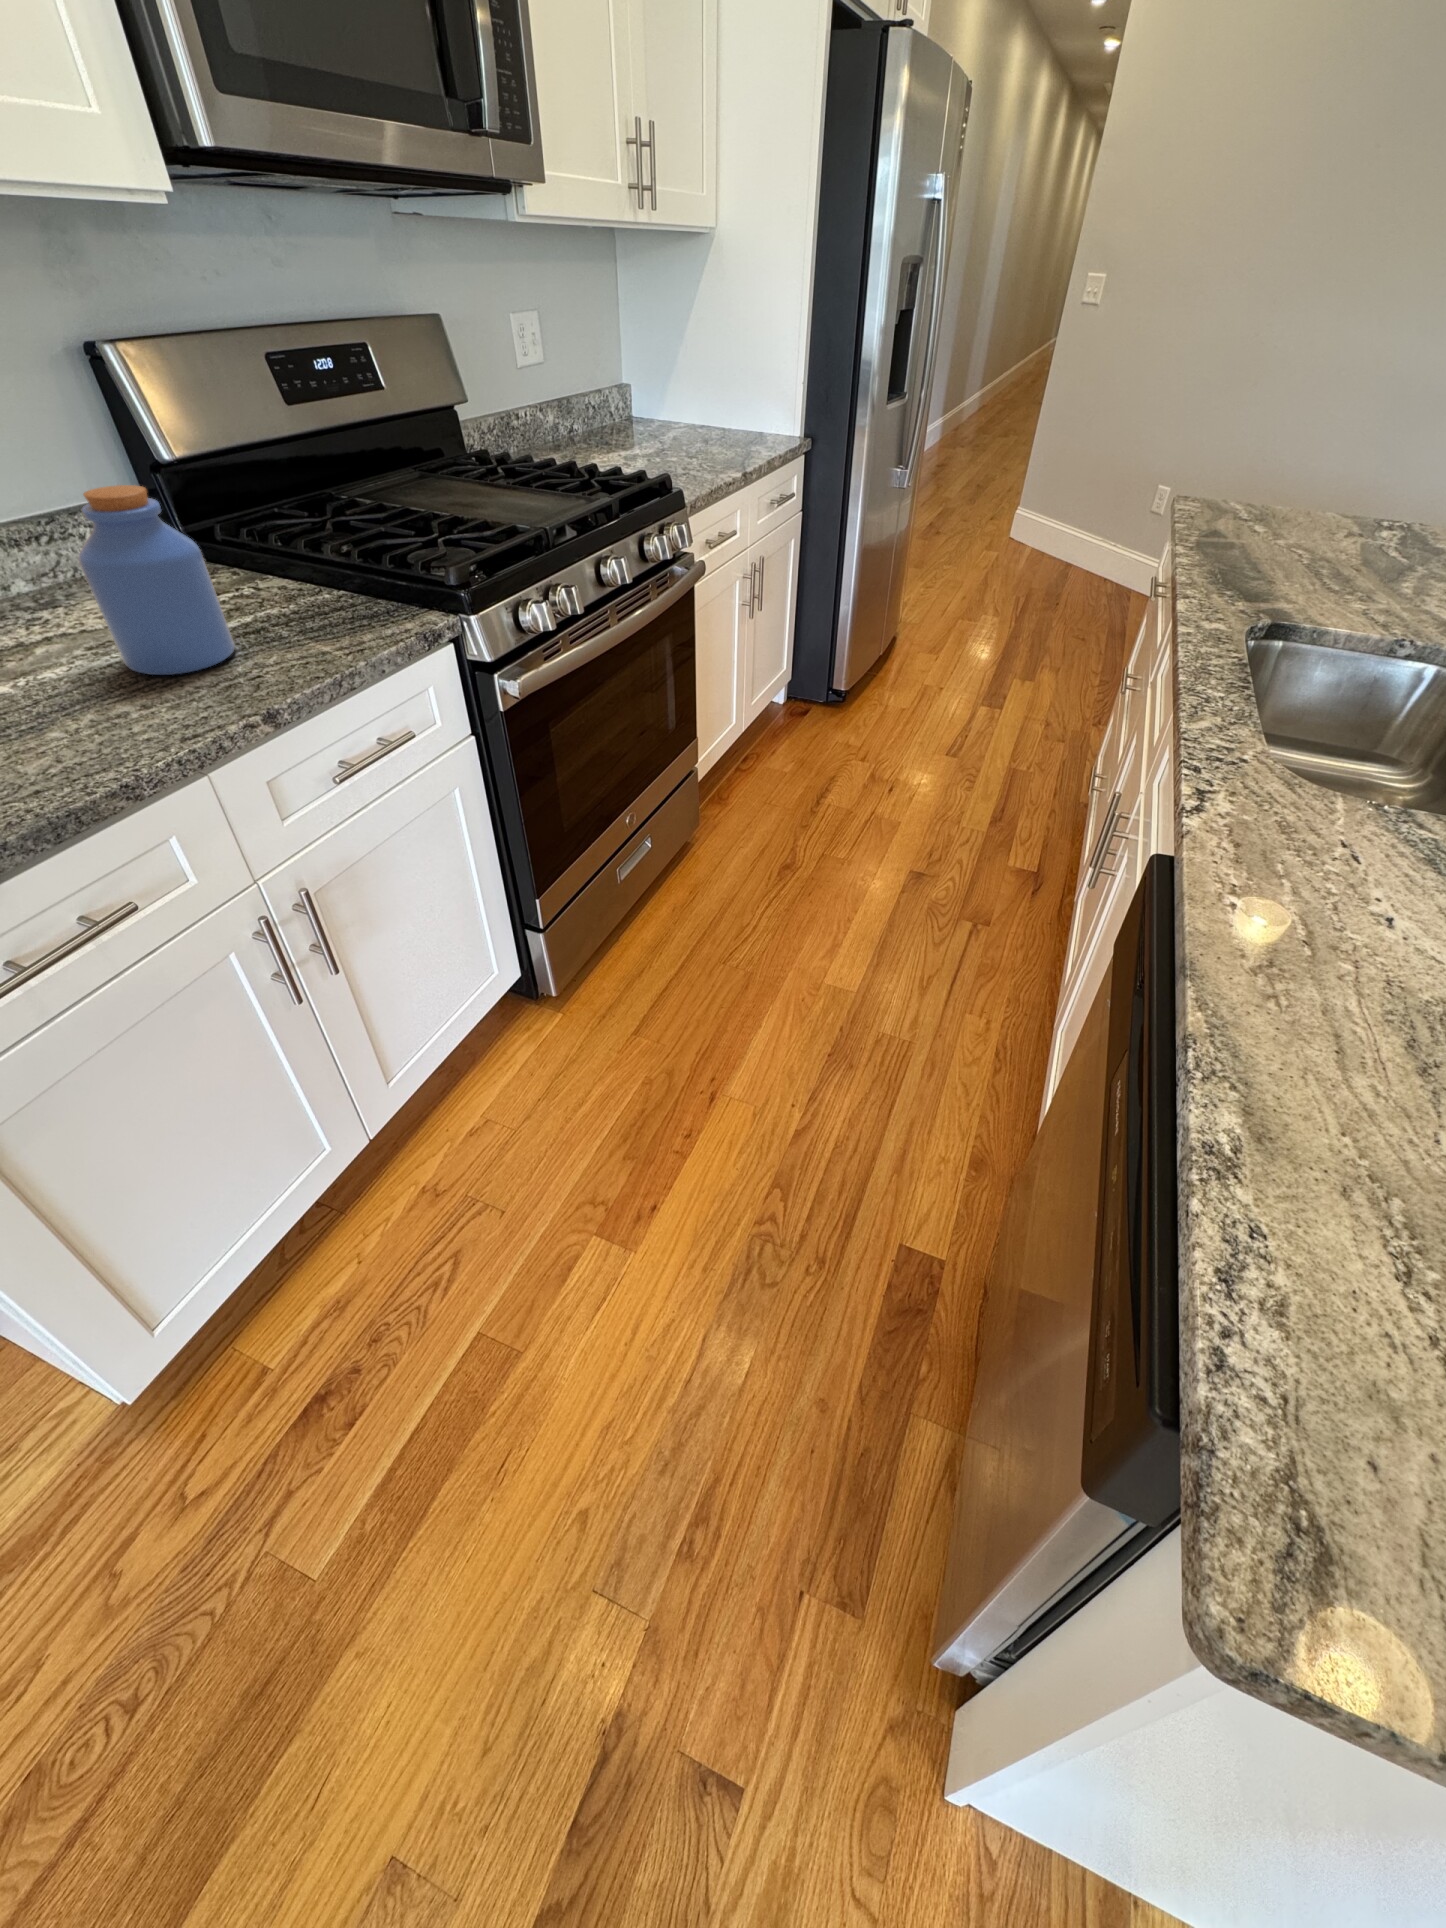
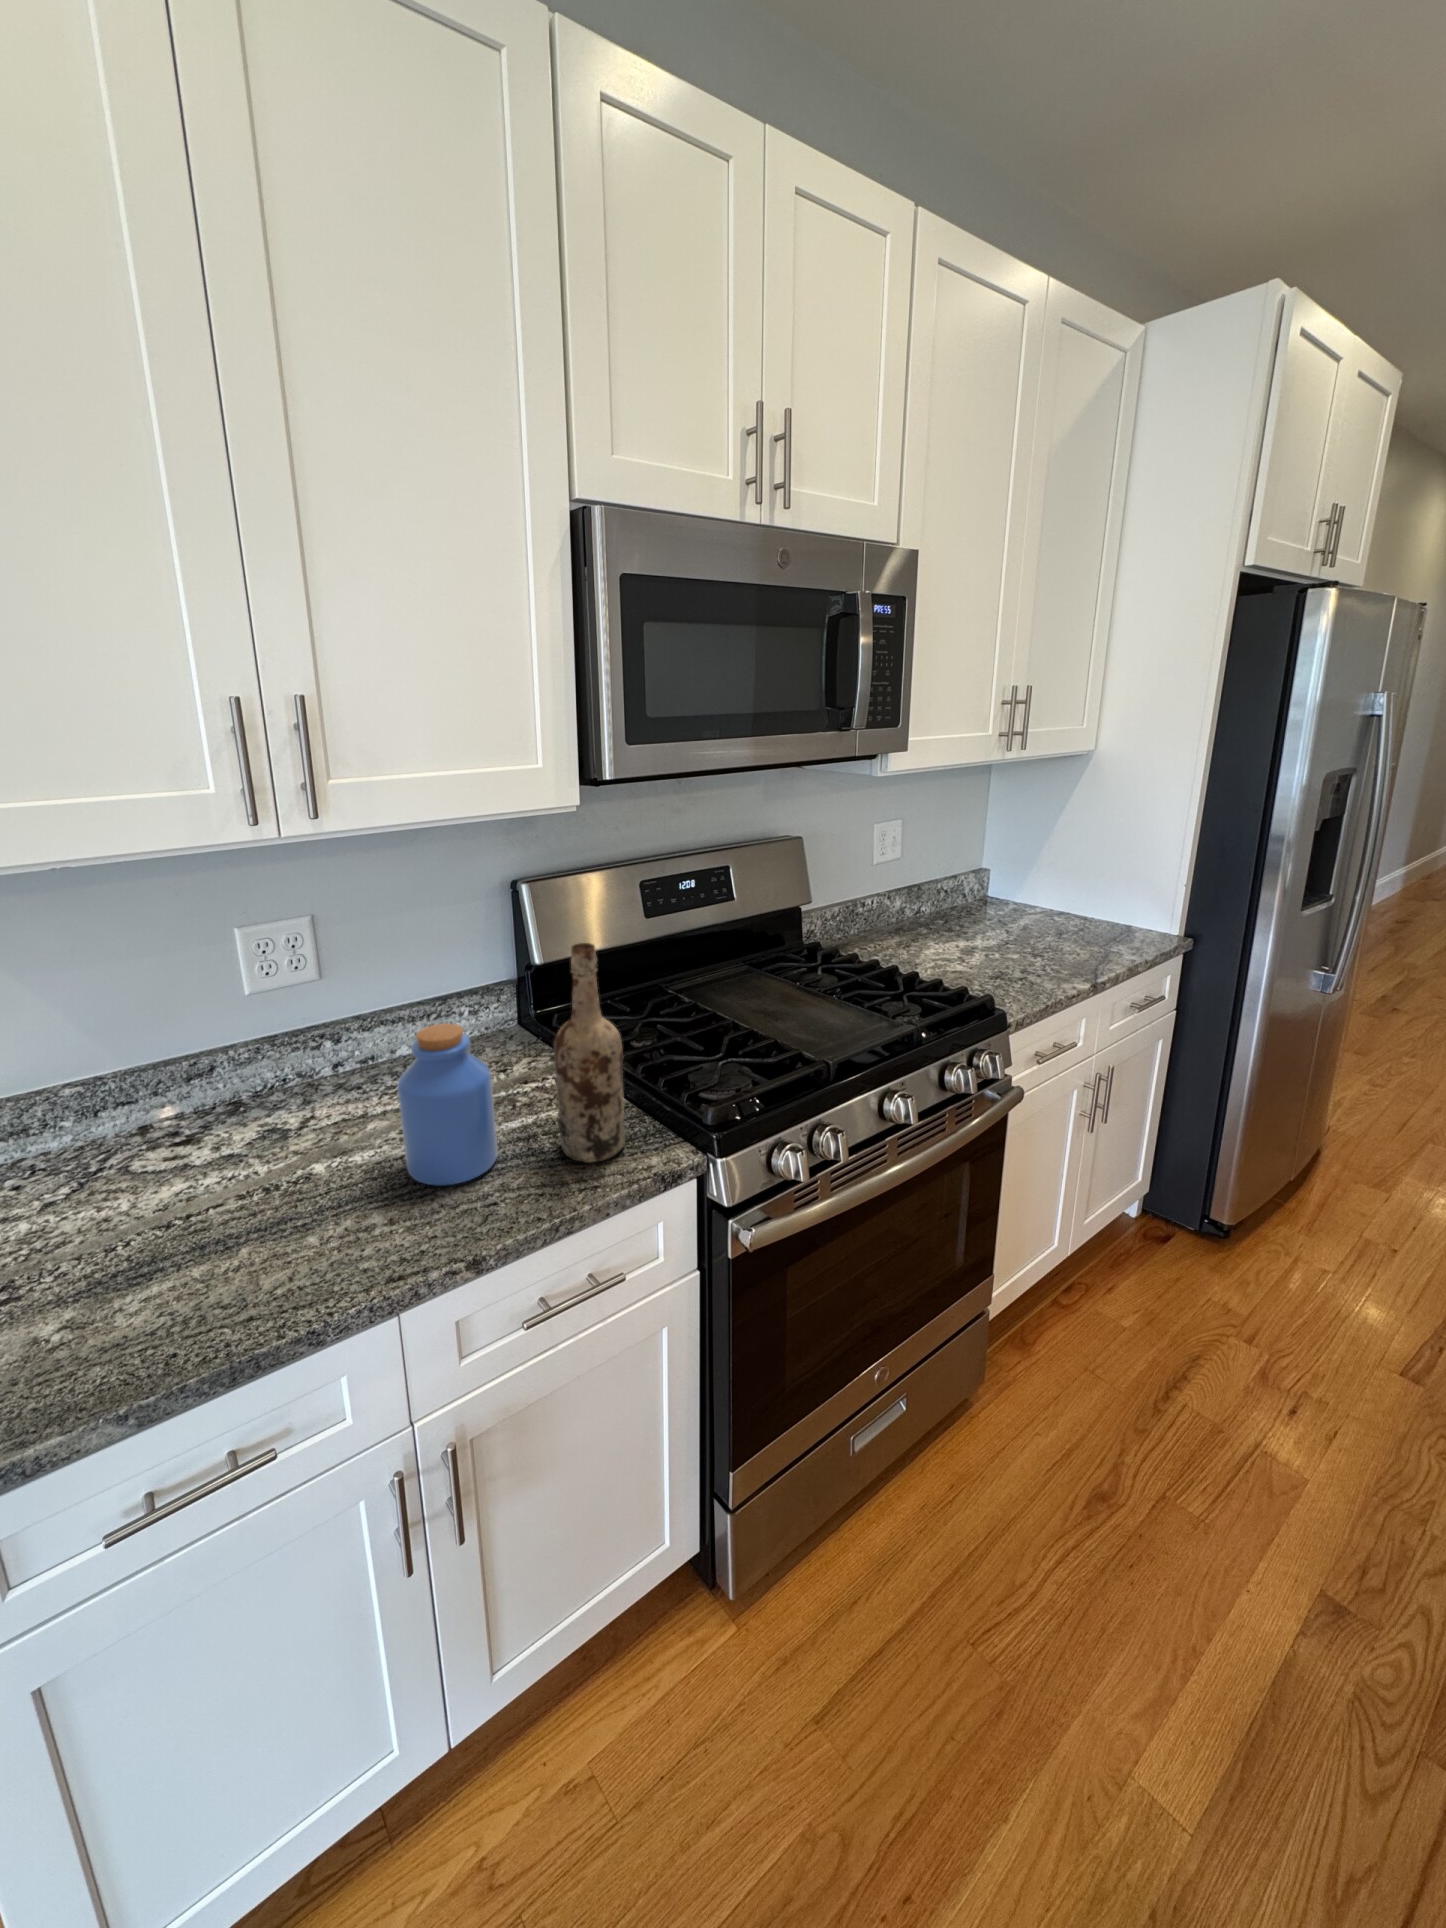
wine bottle: none [254,371,372,635] -> present [554,943,625,1162]

